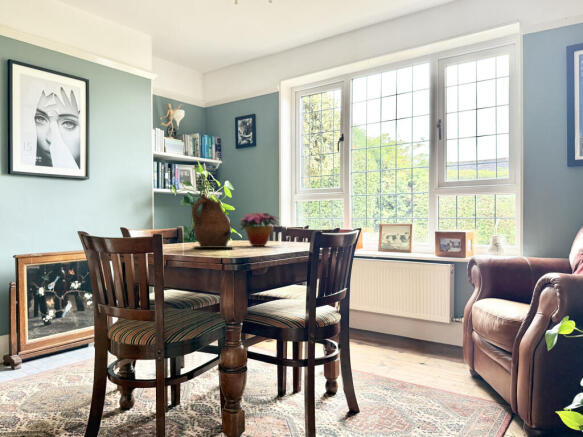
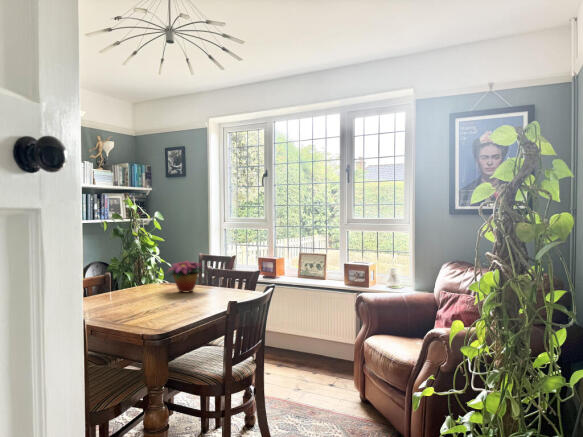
ceramic pitcher: present [192,195,233,248] -> none [121,255,163,306]

